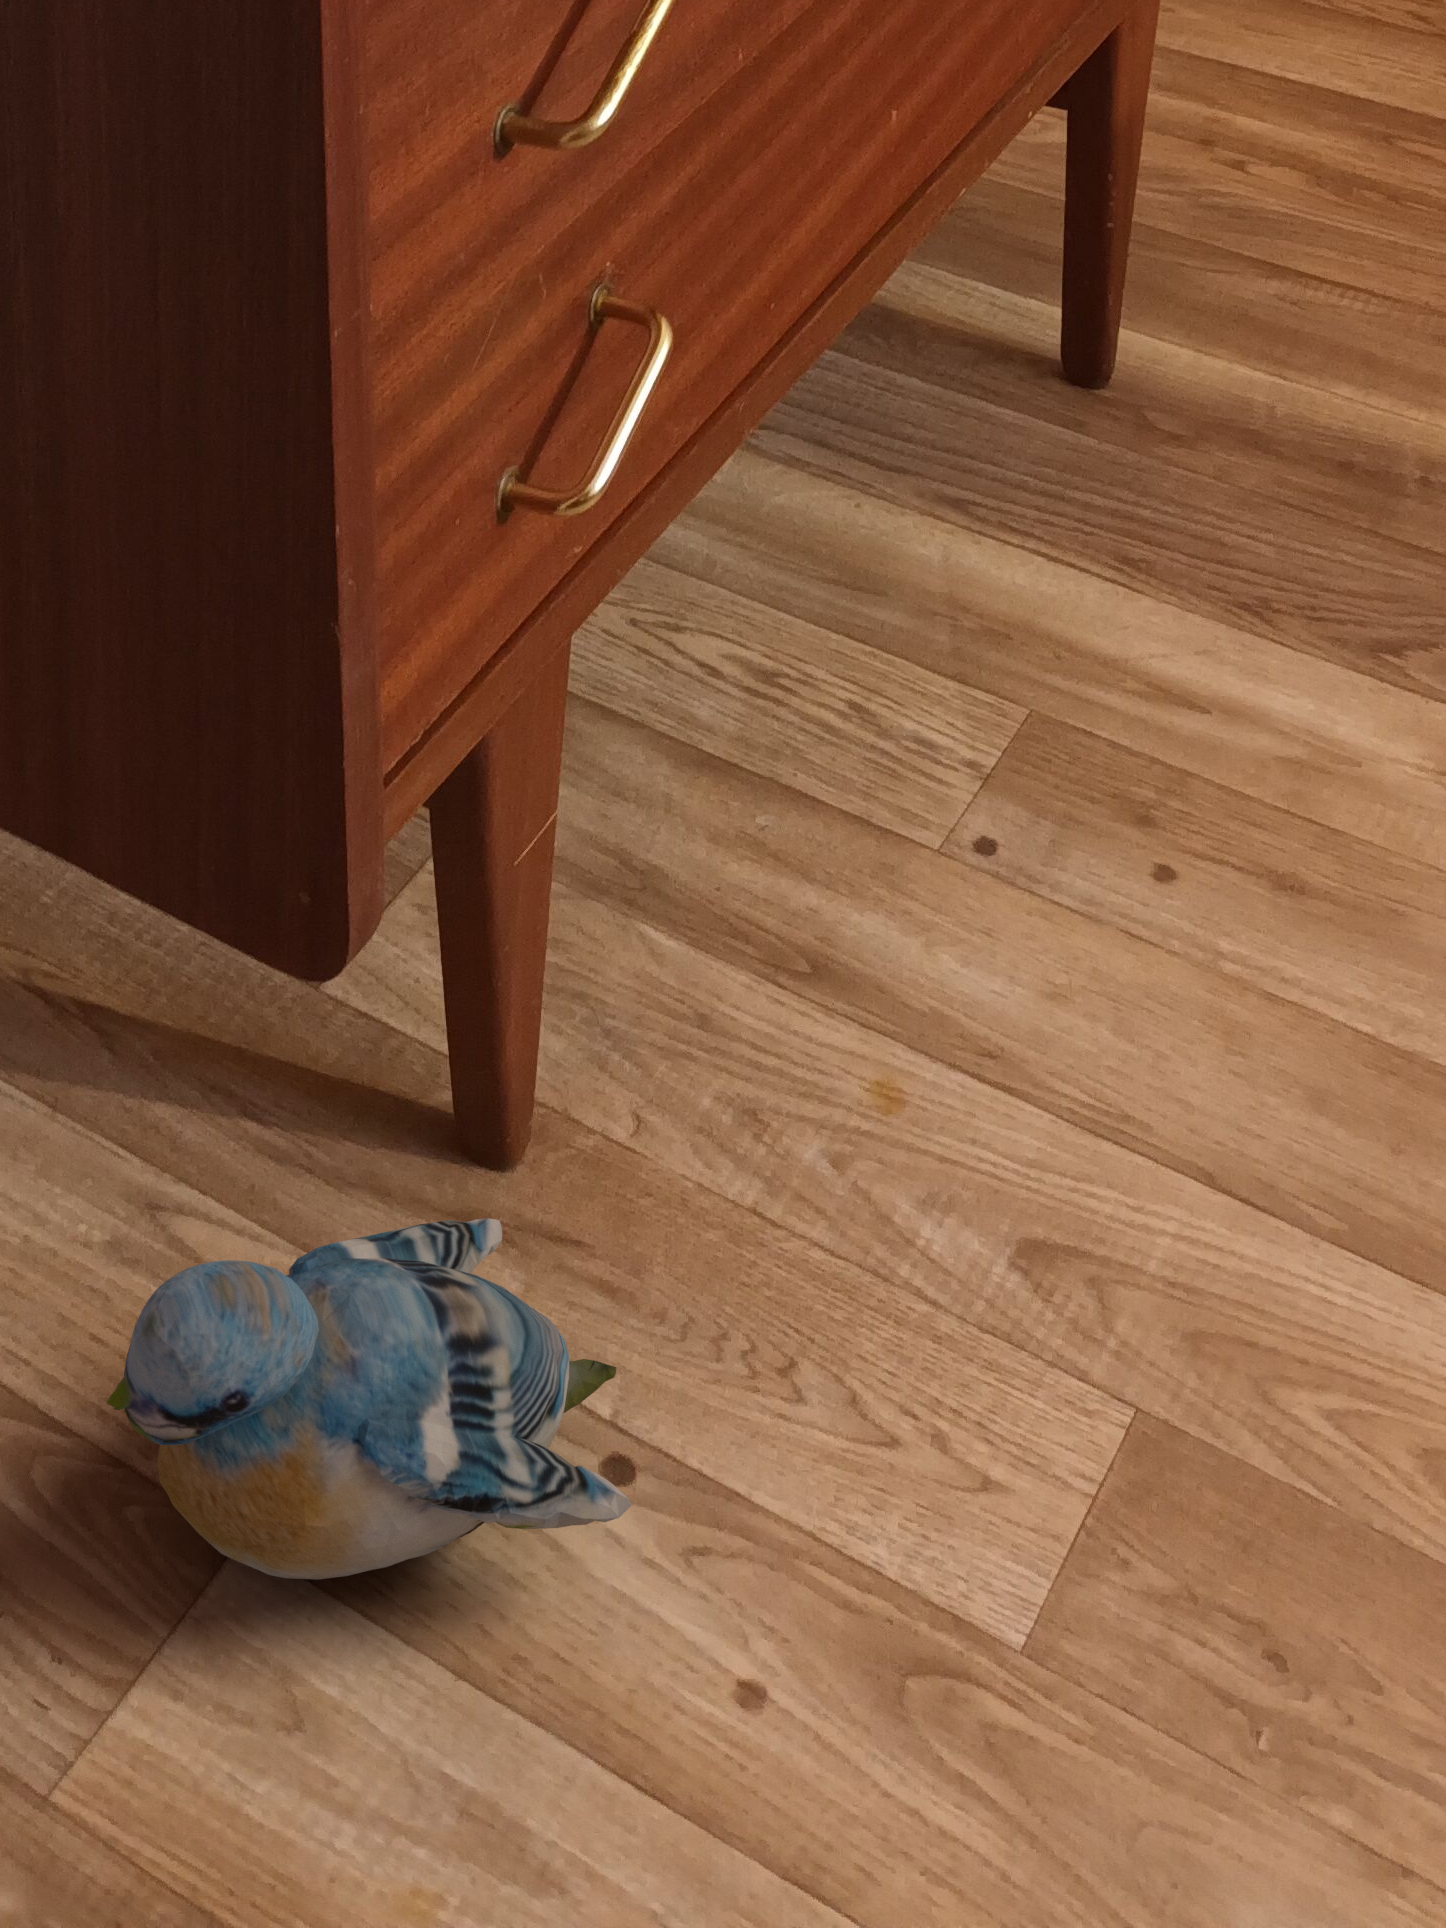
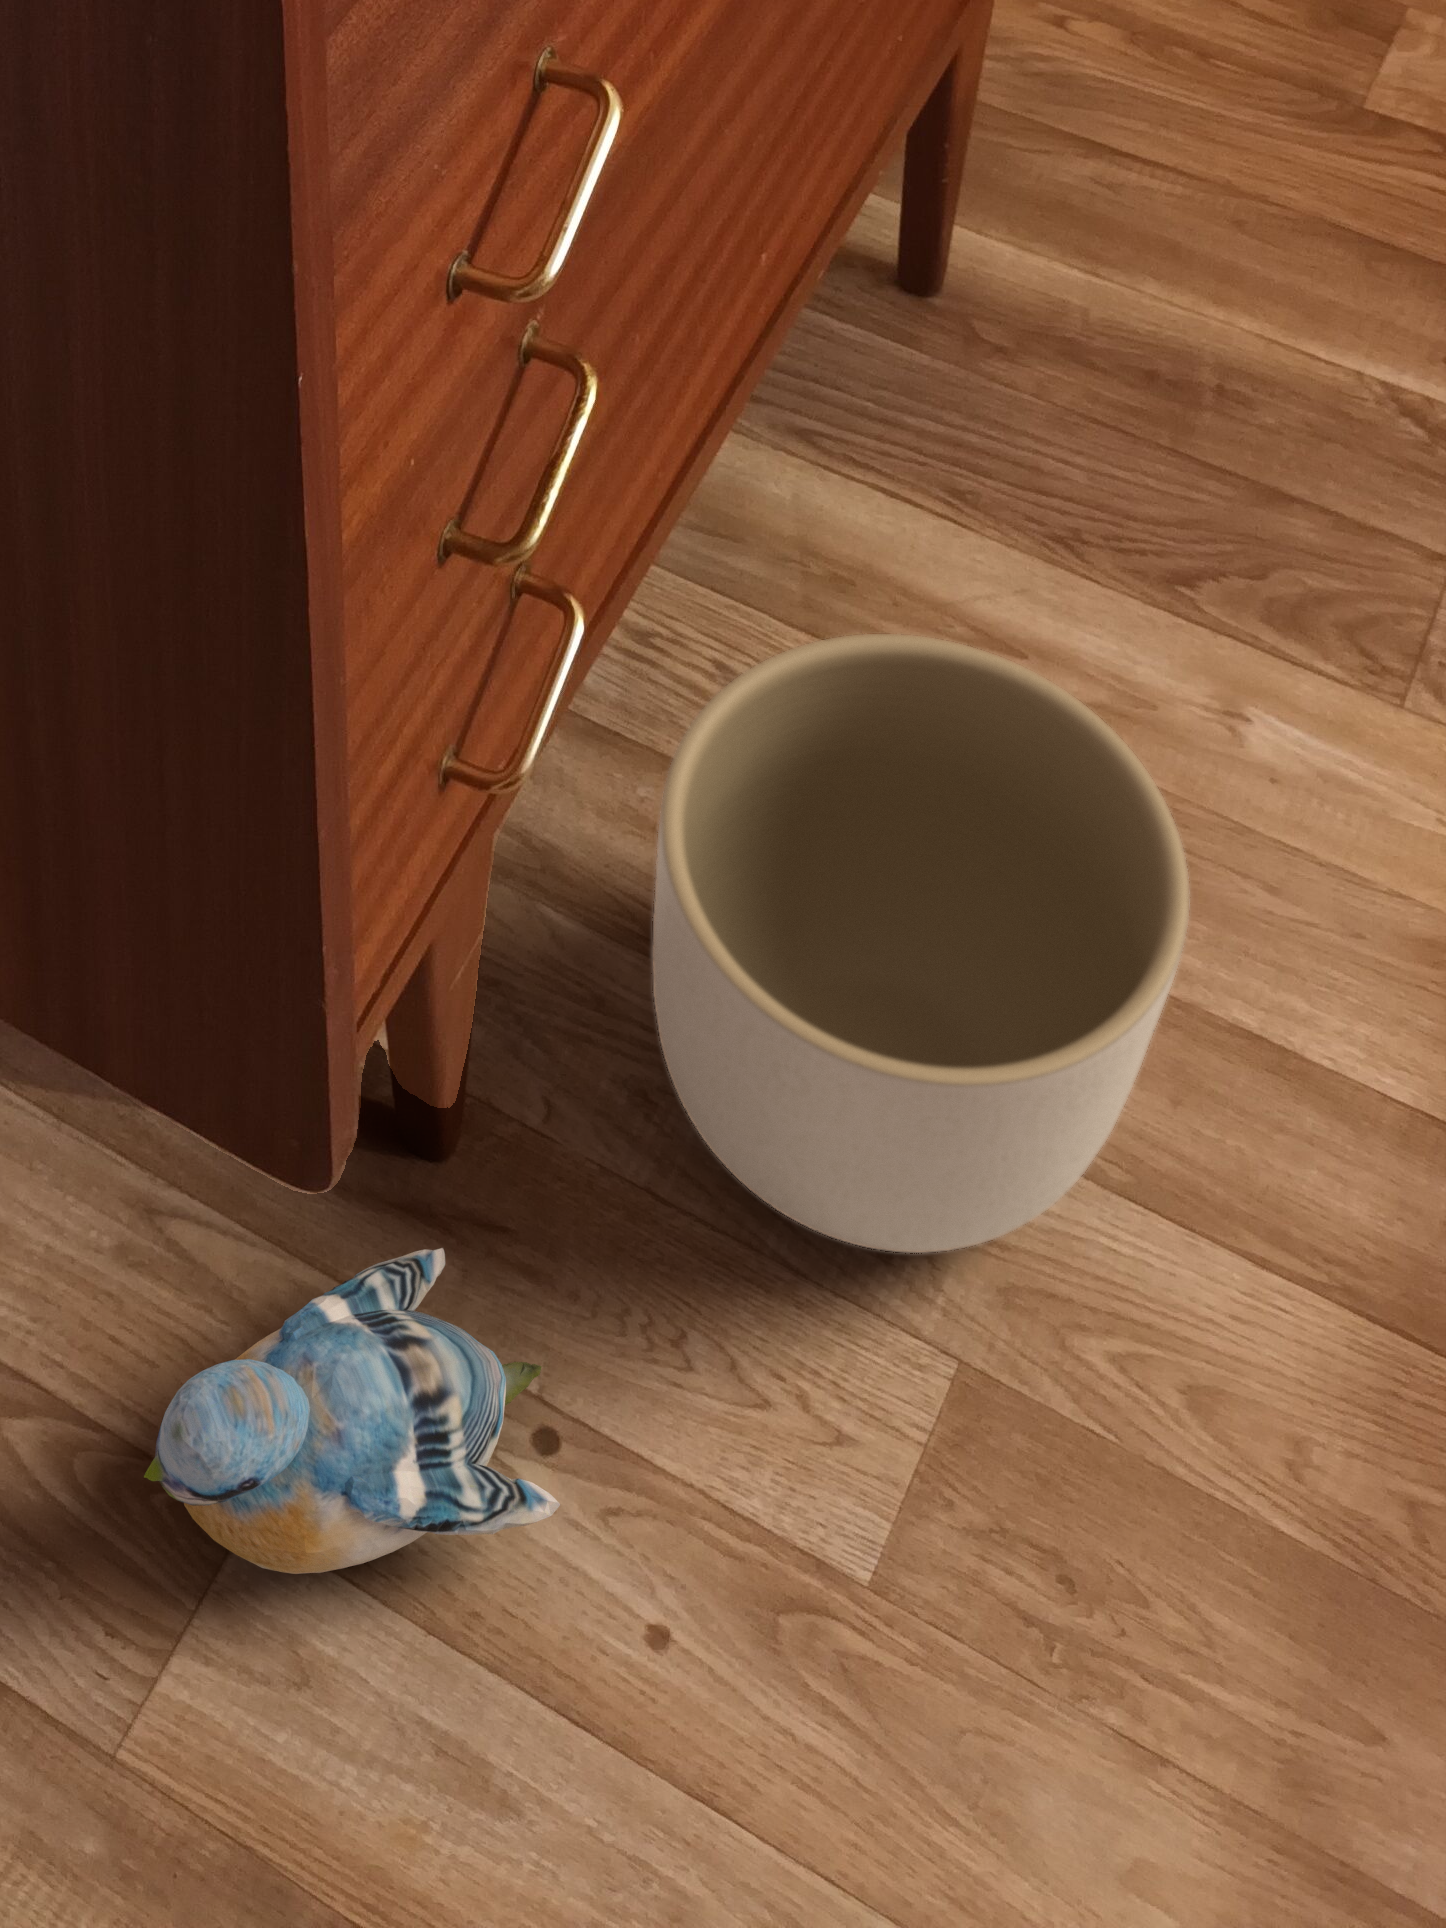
planter: none [764,528,1400,1266] -> present [652,634,1190,1253]

